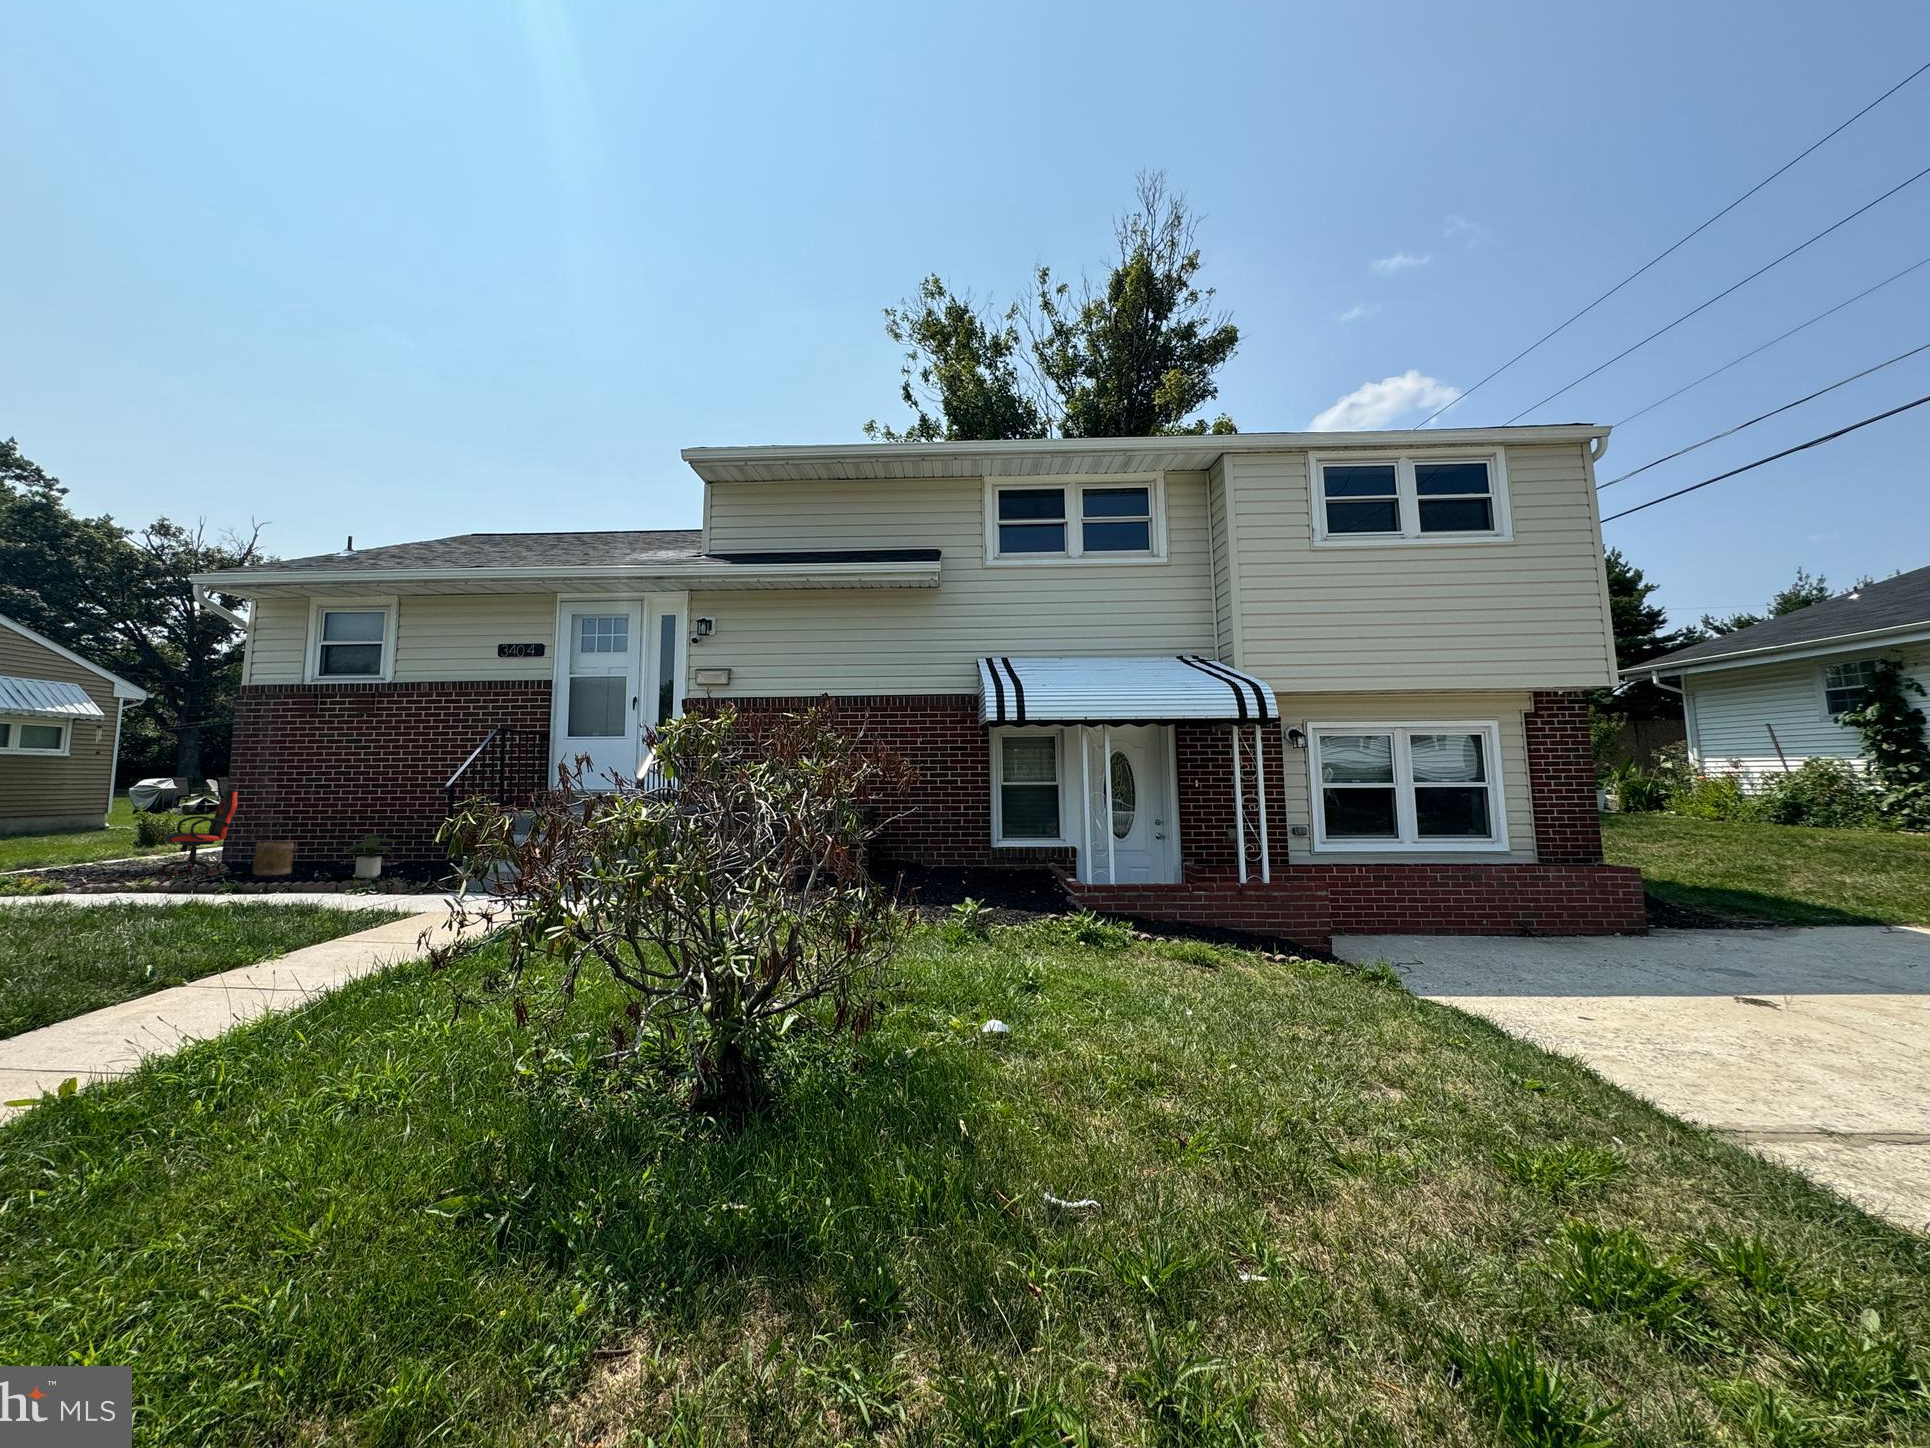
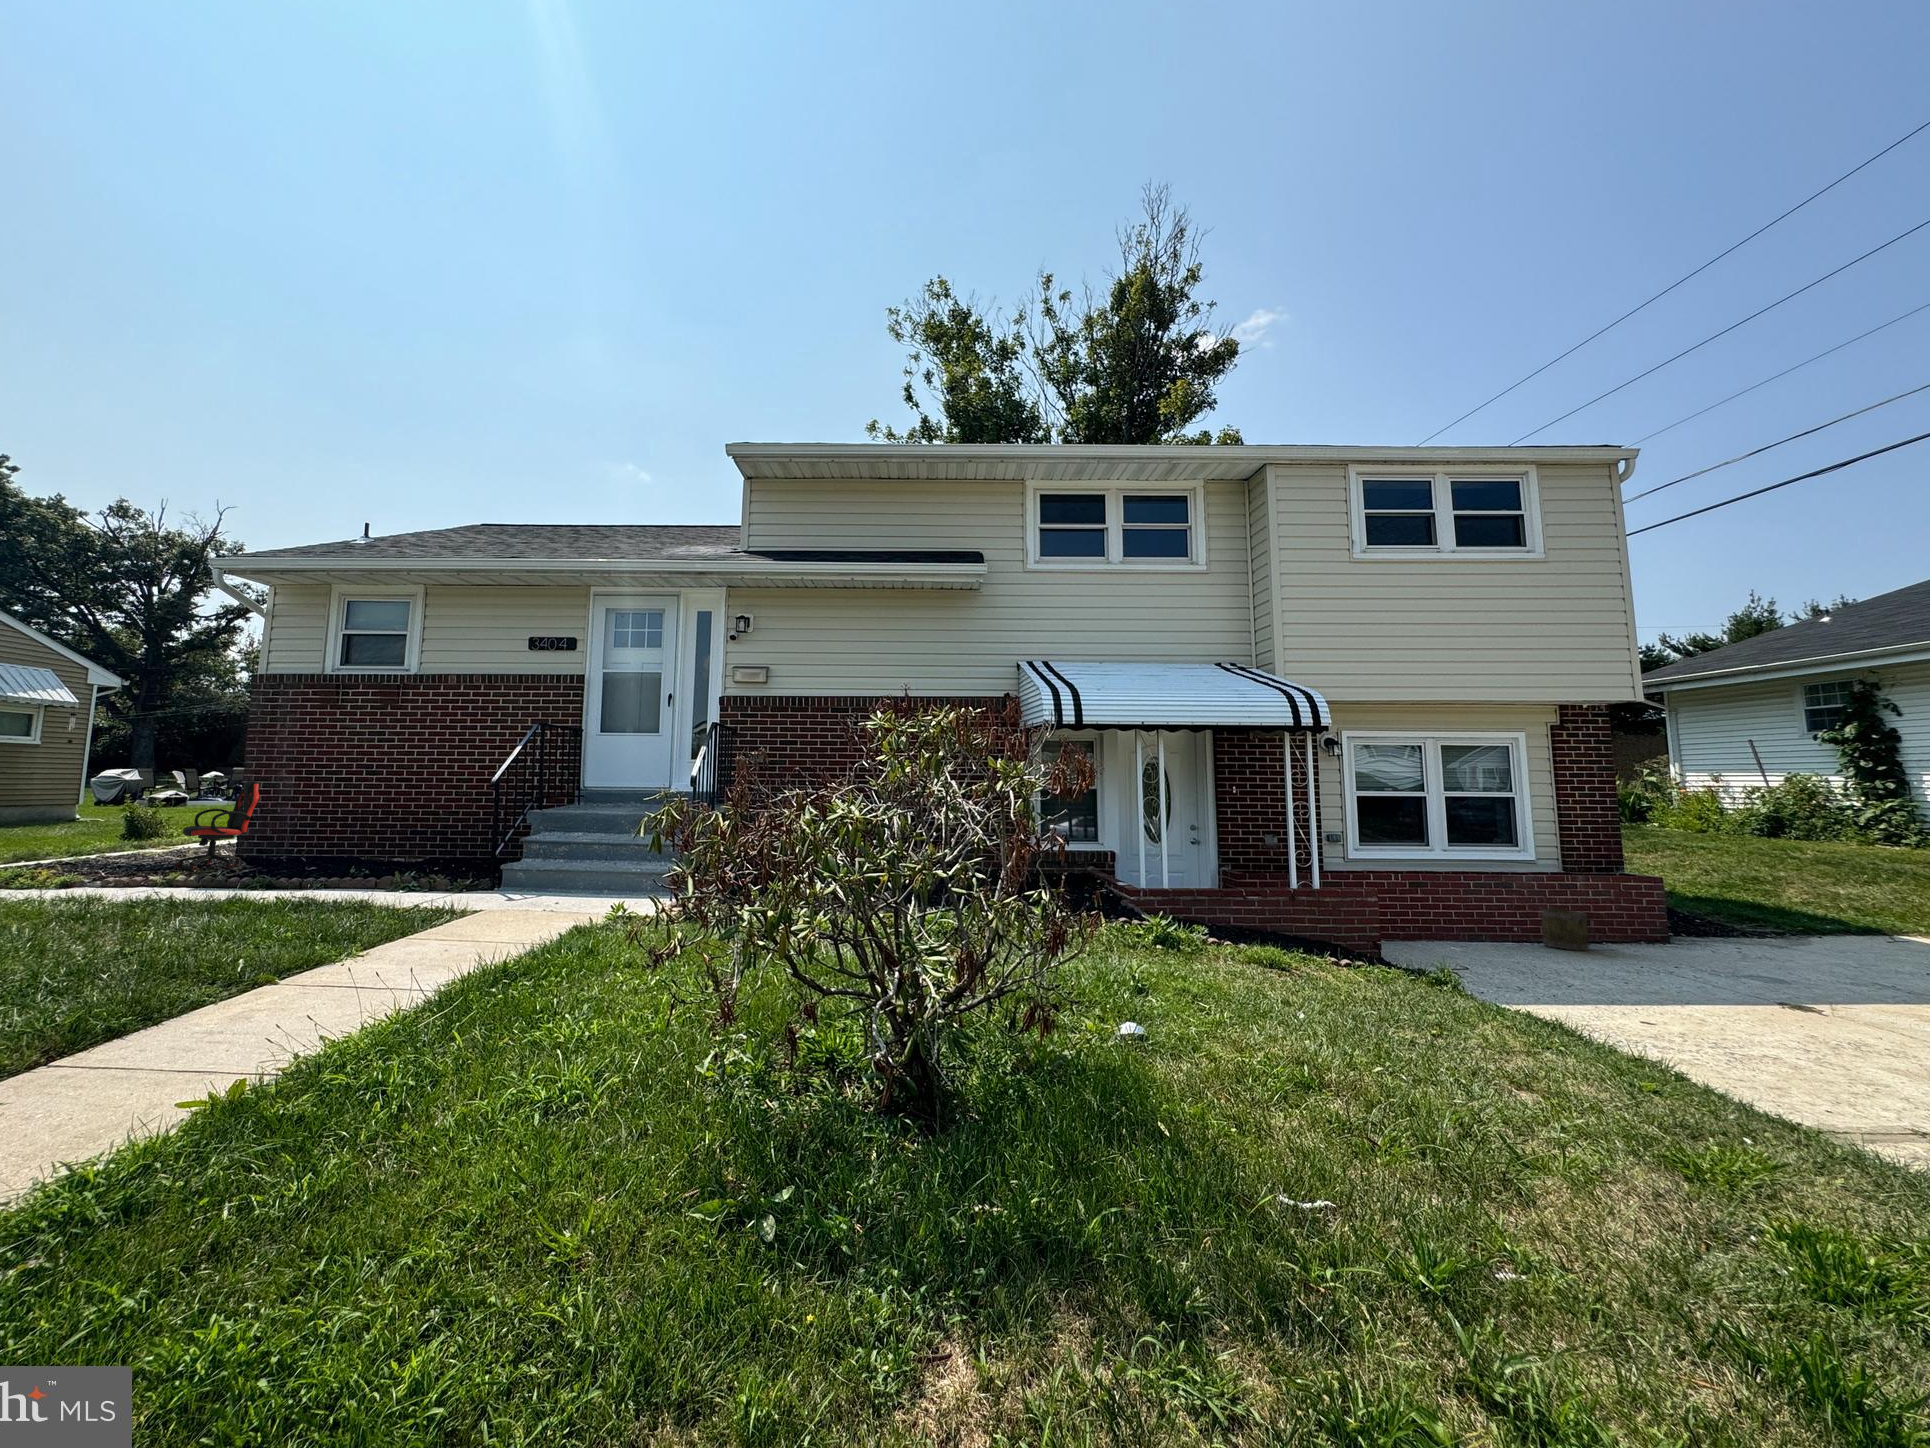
potted plant: present [343,835,397,878] -> none [375,830,430,874]
bucket: present [253,841,298,876] -> present [1542,907,1592,951]

